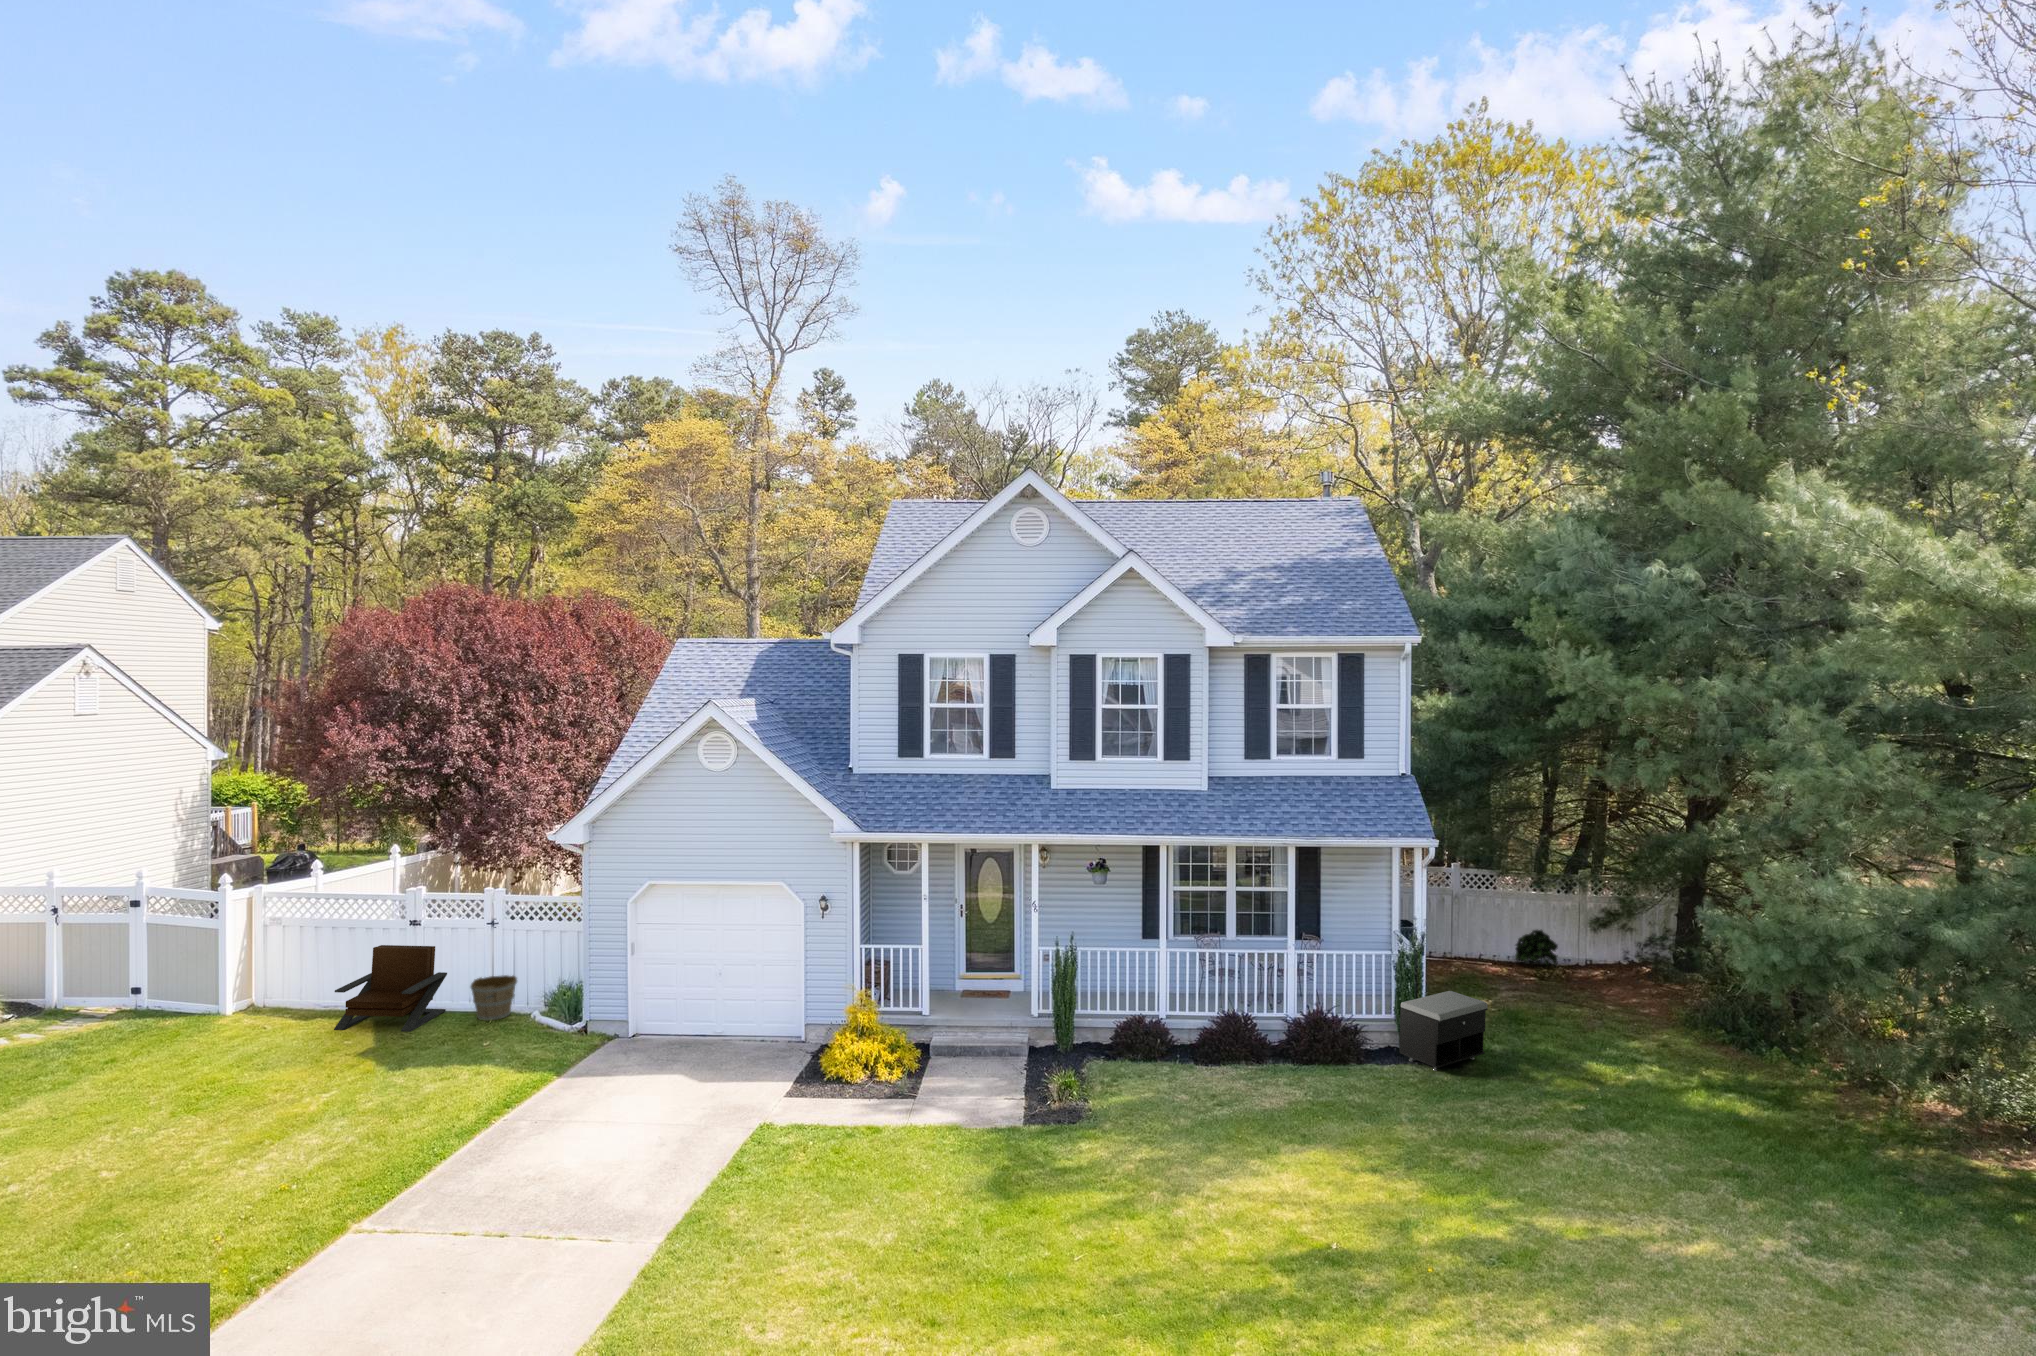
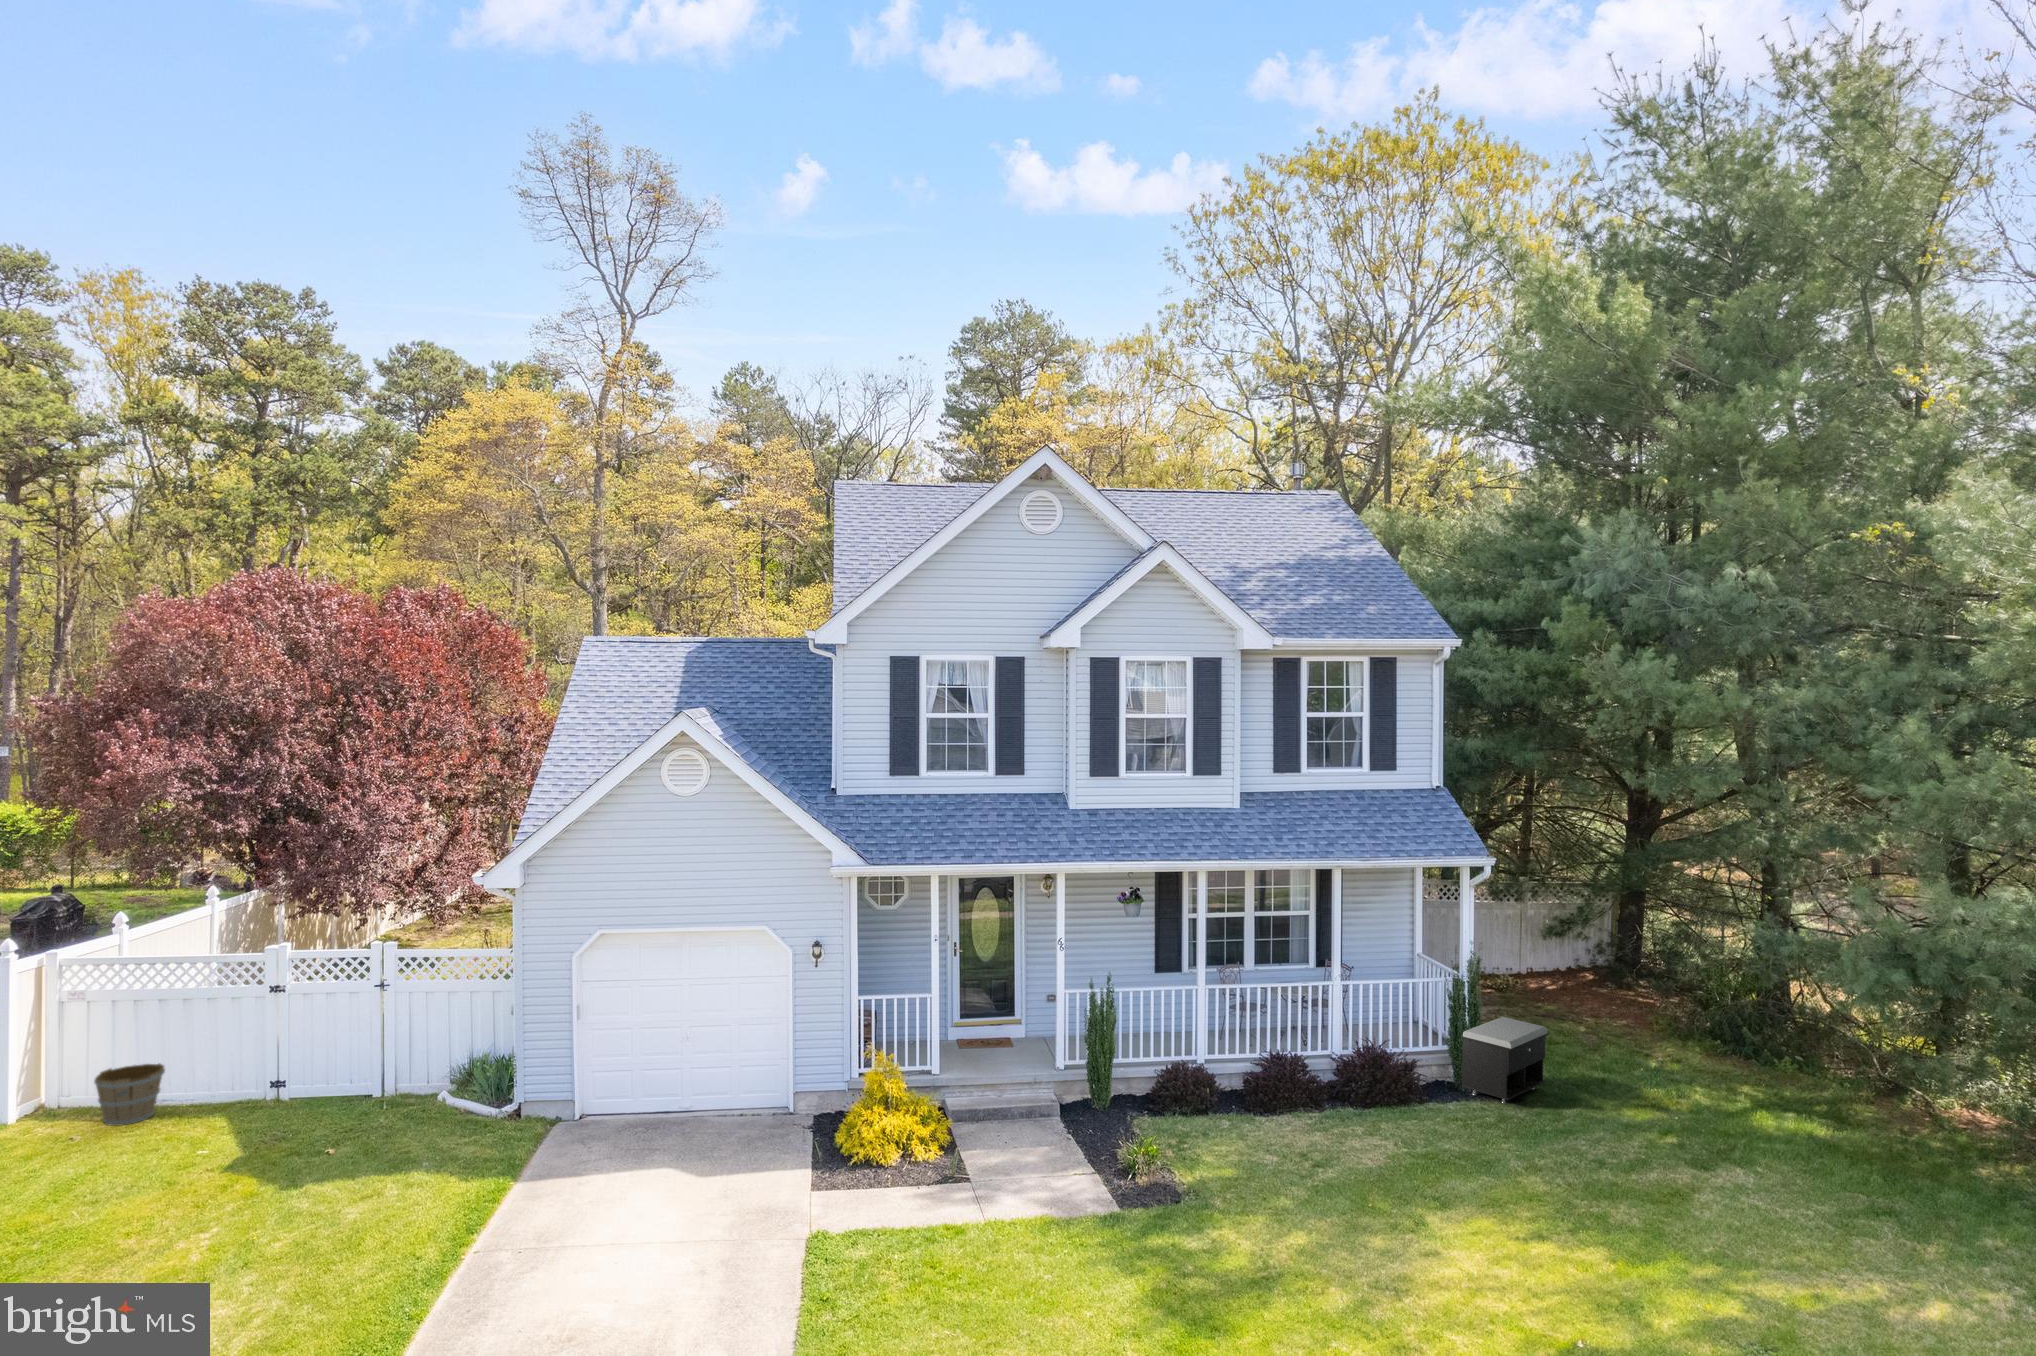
potted plant: present [1515,930,1558,968] -> none [1508,952,1554,993]
lounge chair: present [334,945,447,1032] -> none [170,1022,320,1138]
wooden bucket: present [471,975,517,1021] -> present [94,1064,165,1126]

